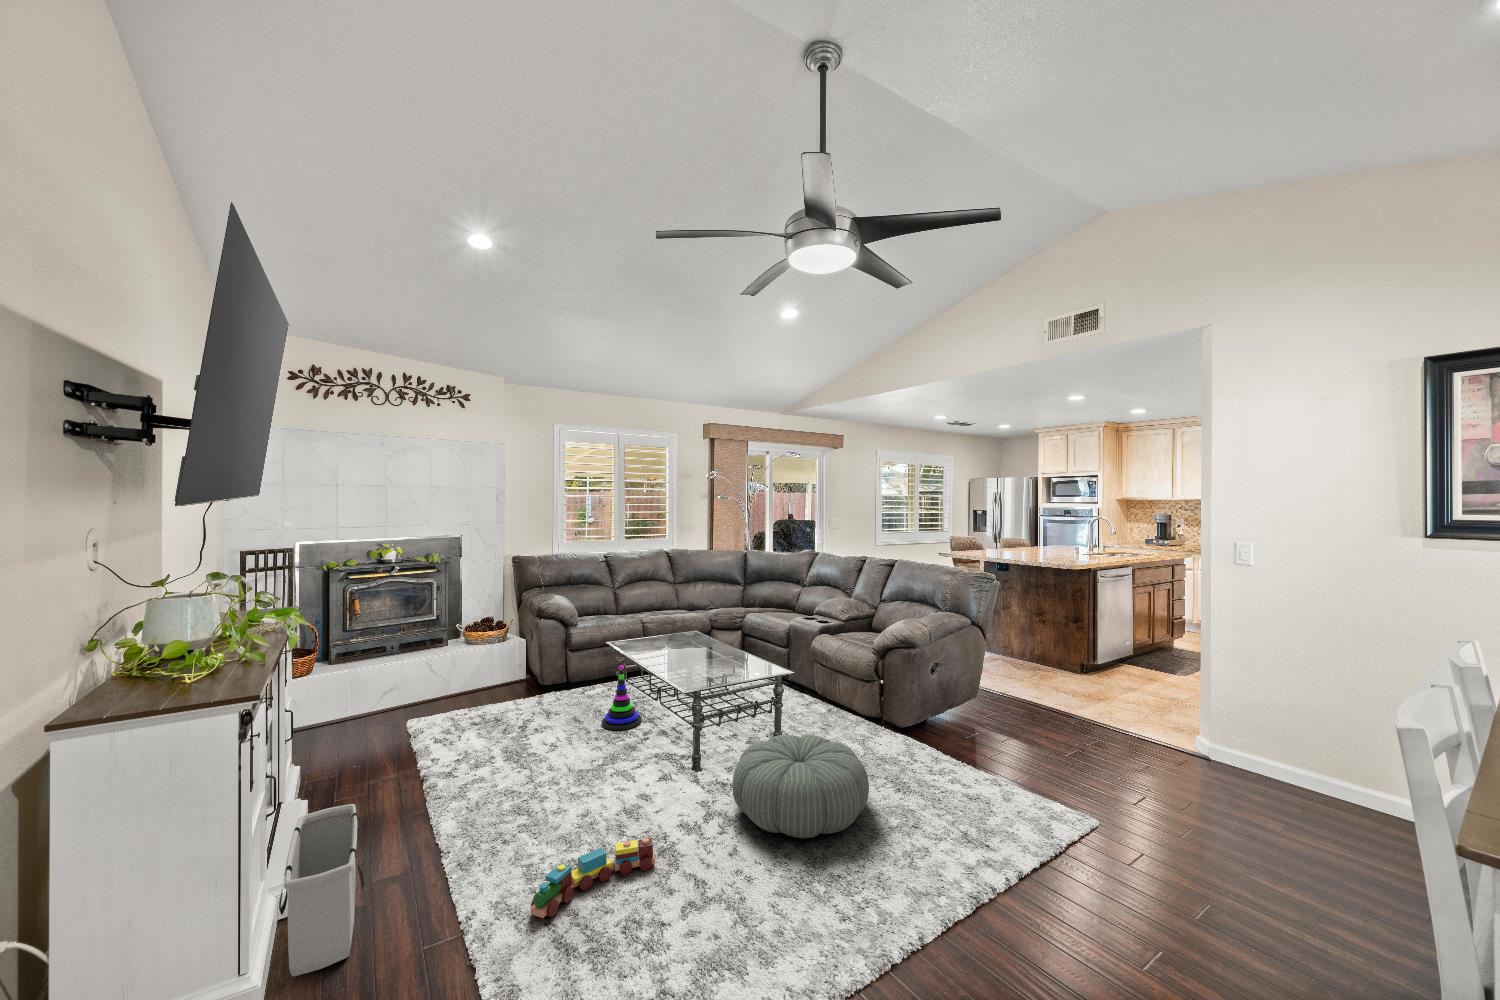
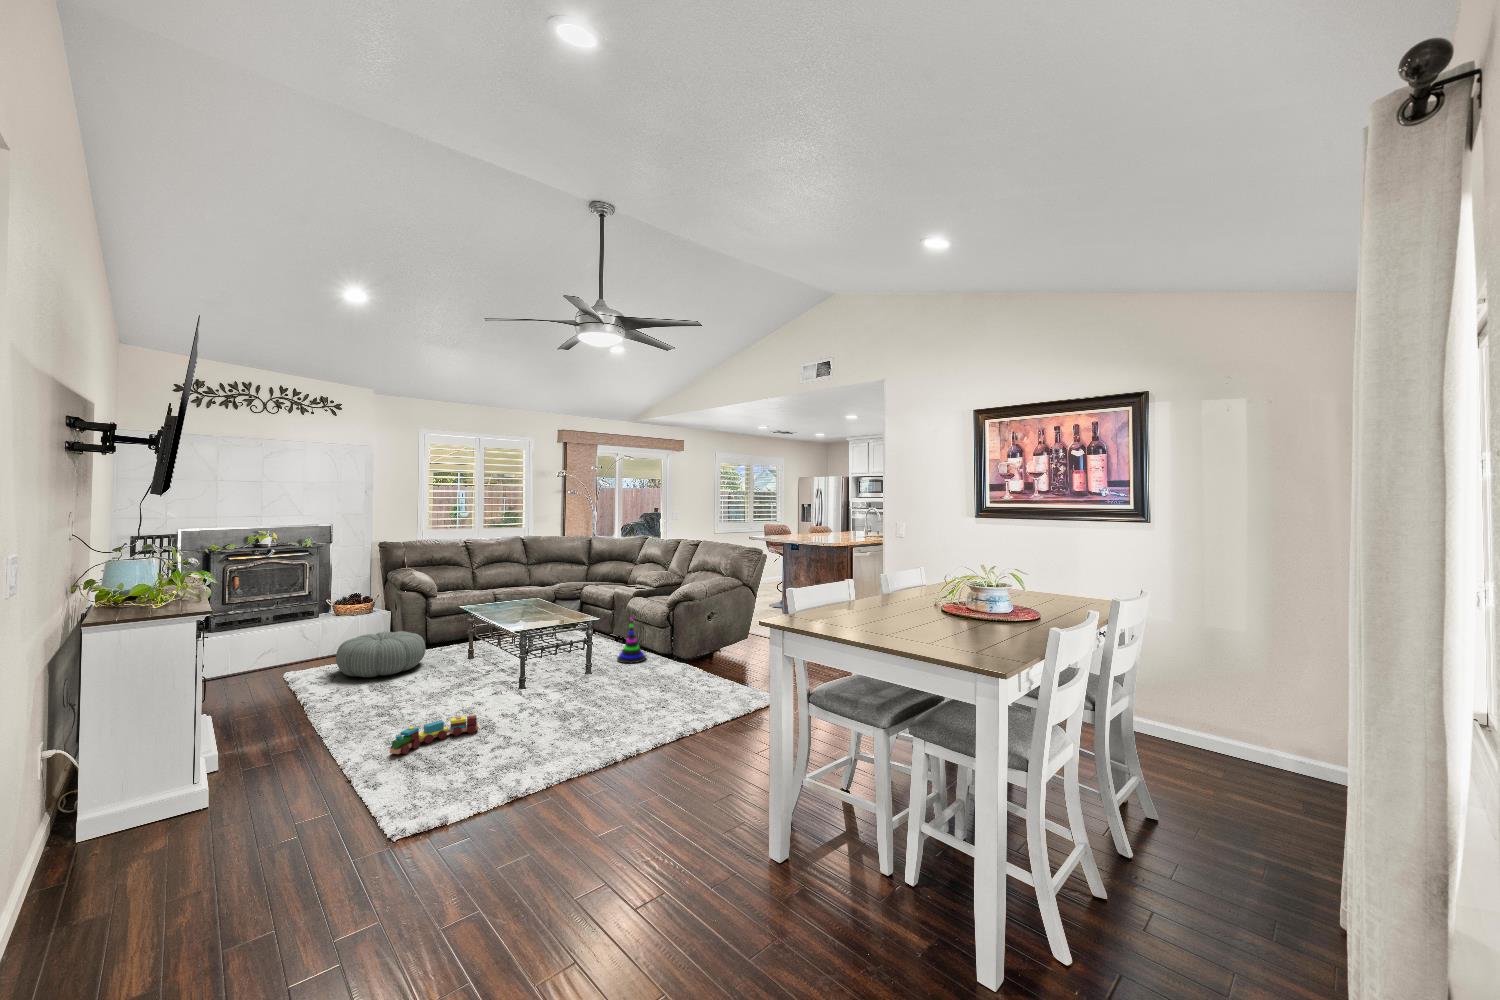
stacking toy: present [602,665,642,730] -> present [617,617,646,663]
pouf: present [732,735,869,838] -> present [336,631,426,677]
storage bin: present [279,804,364,976] -> none [217,699,274,787]

